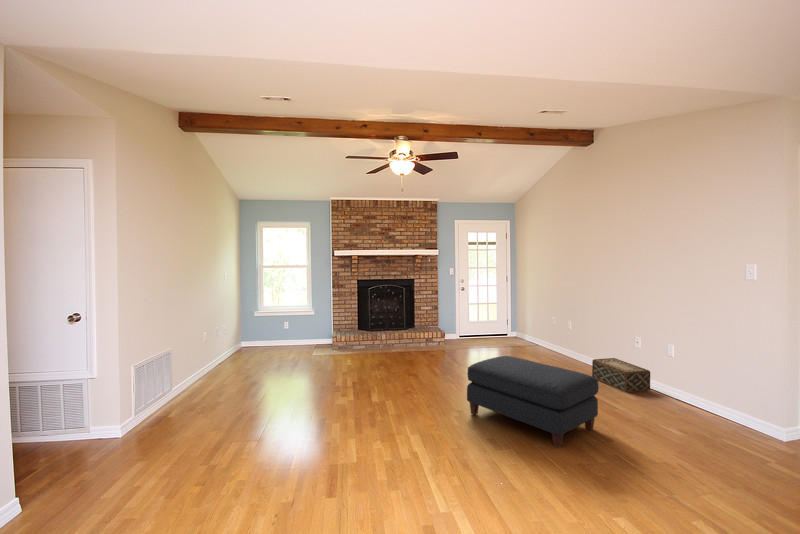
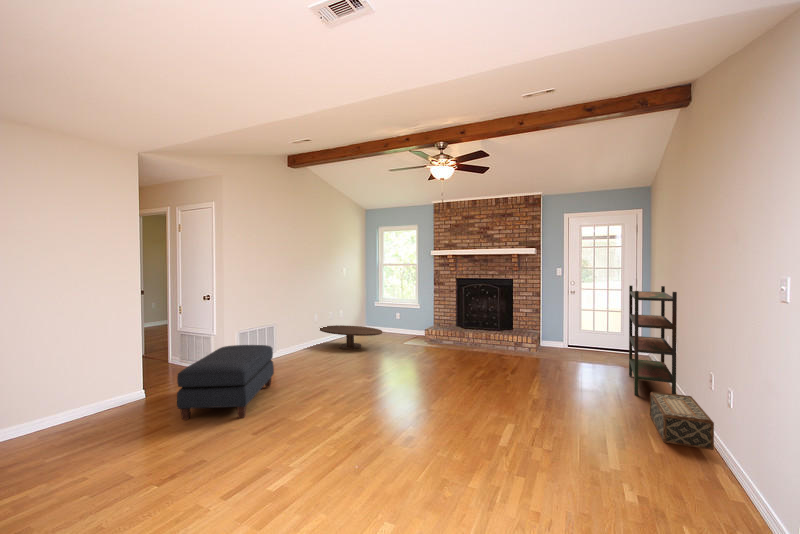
bookshelf: none [534,281,585,367] -> present [629,286,677,396]
coffee table: none [214,341,306,372] -> present [320,325,382,349]
ottoman: present [467,356,599,448] -> present [177,345,274,420]

